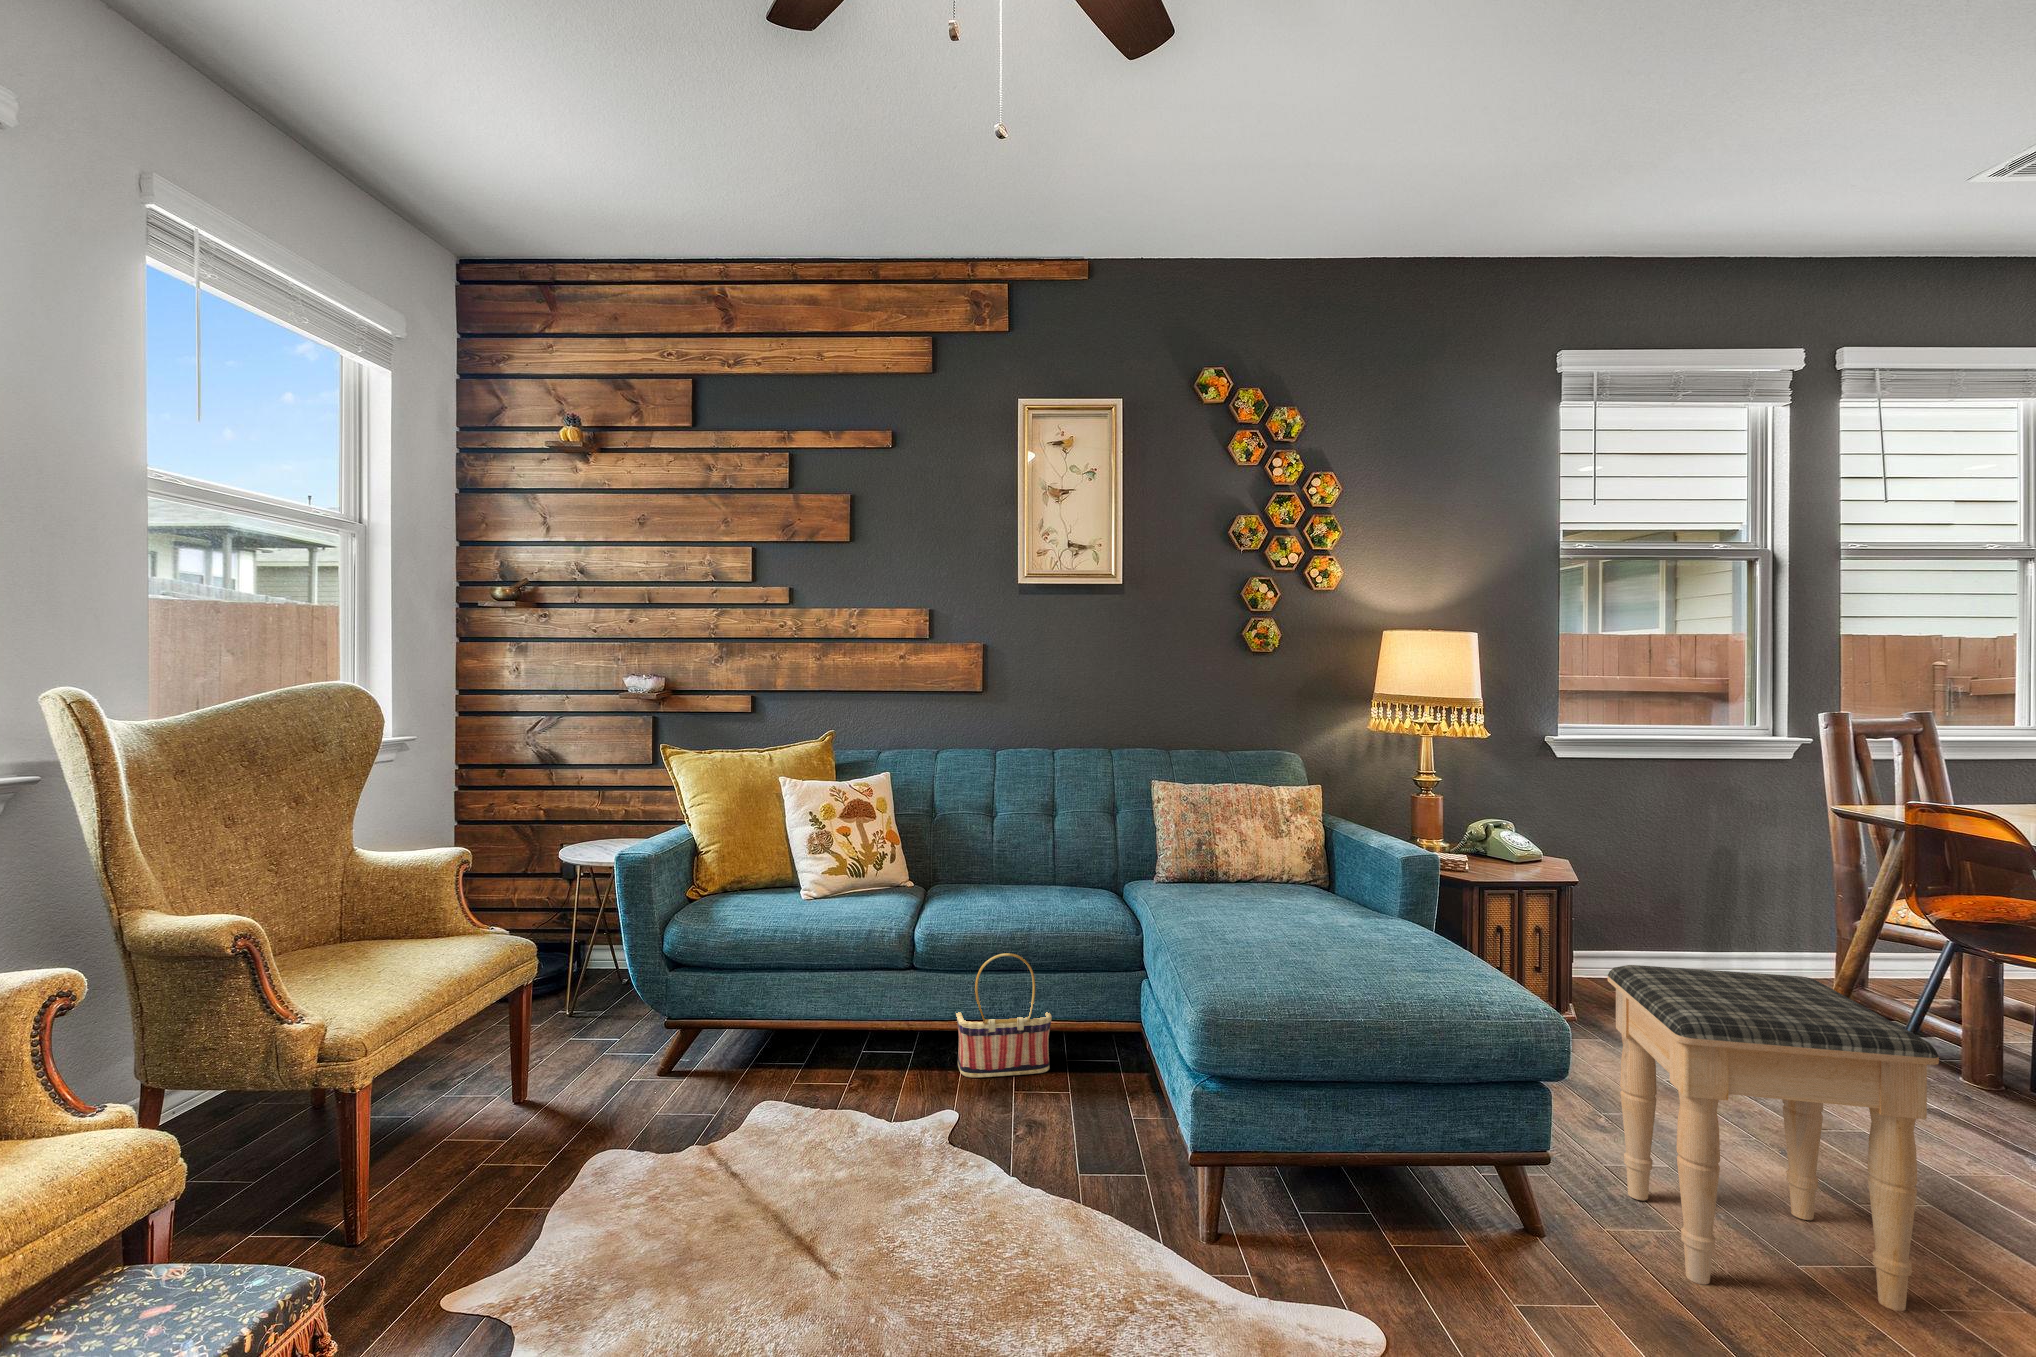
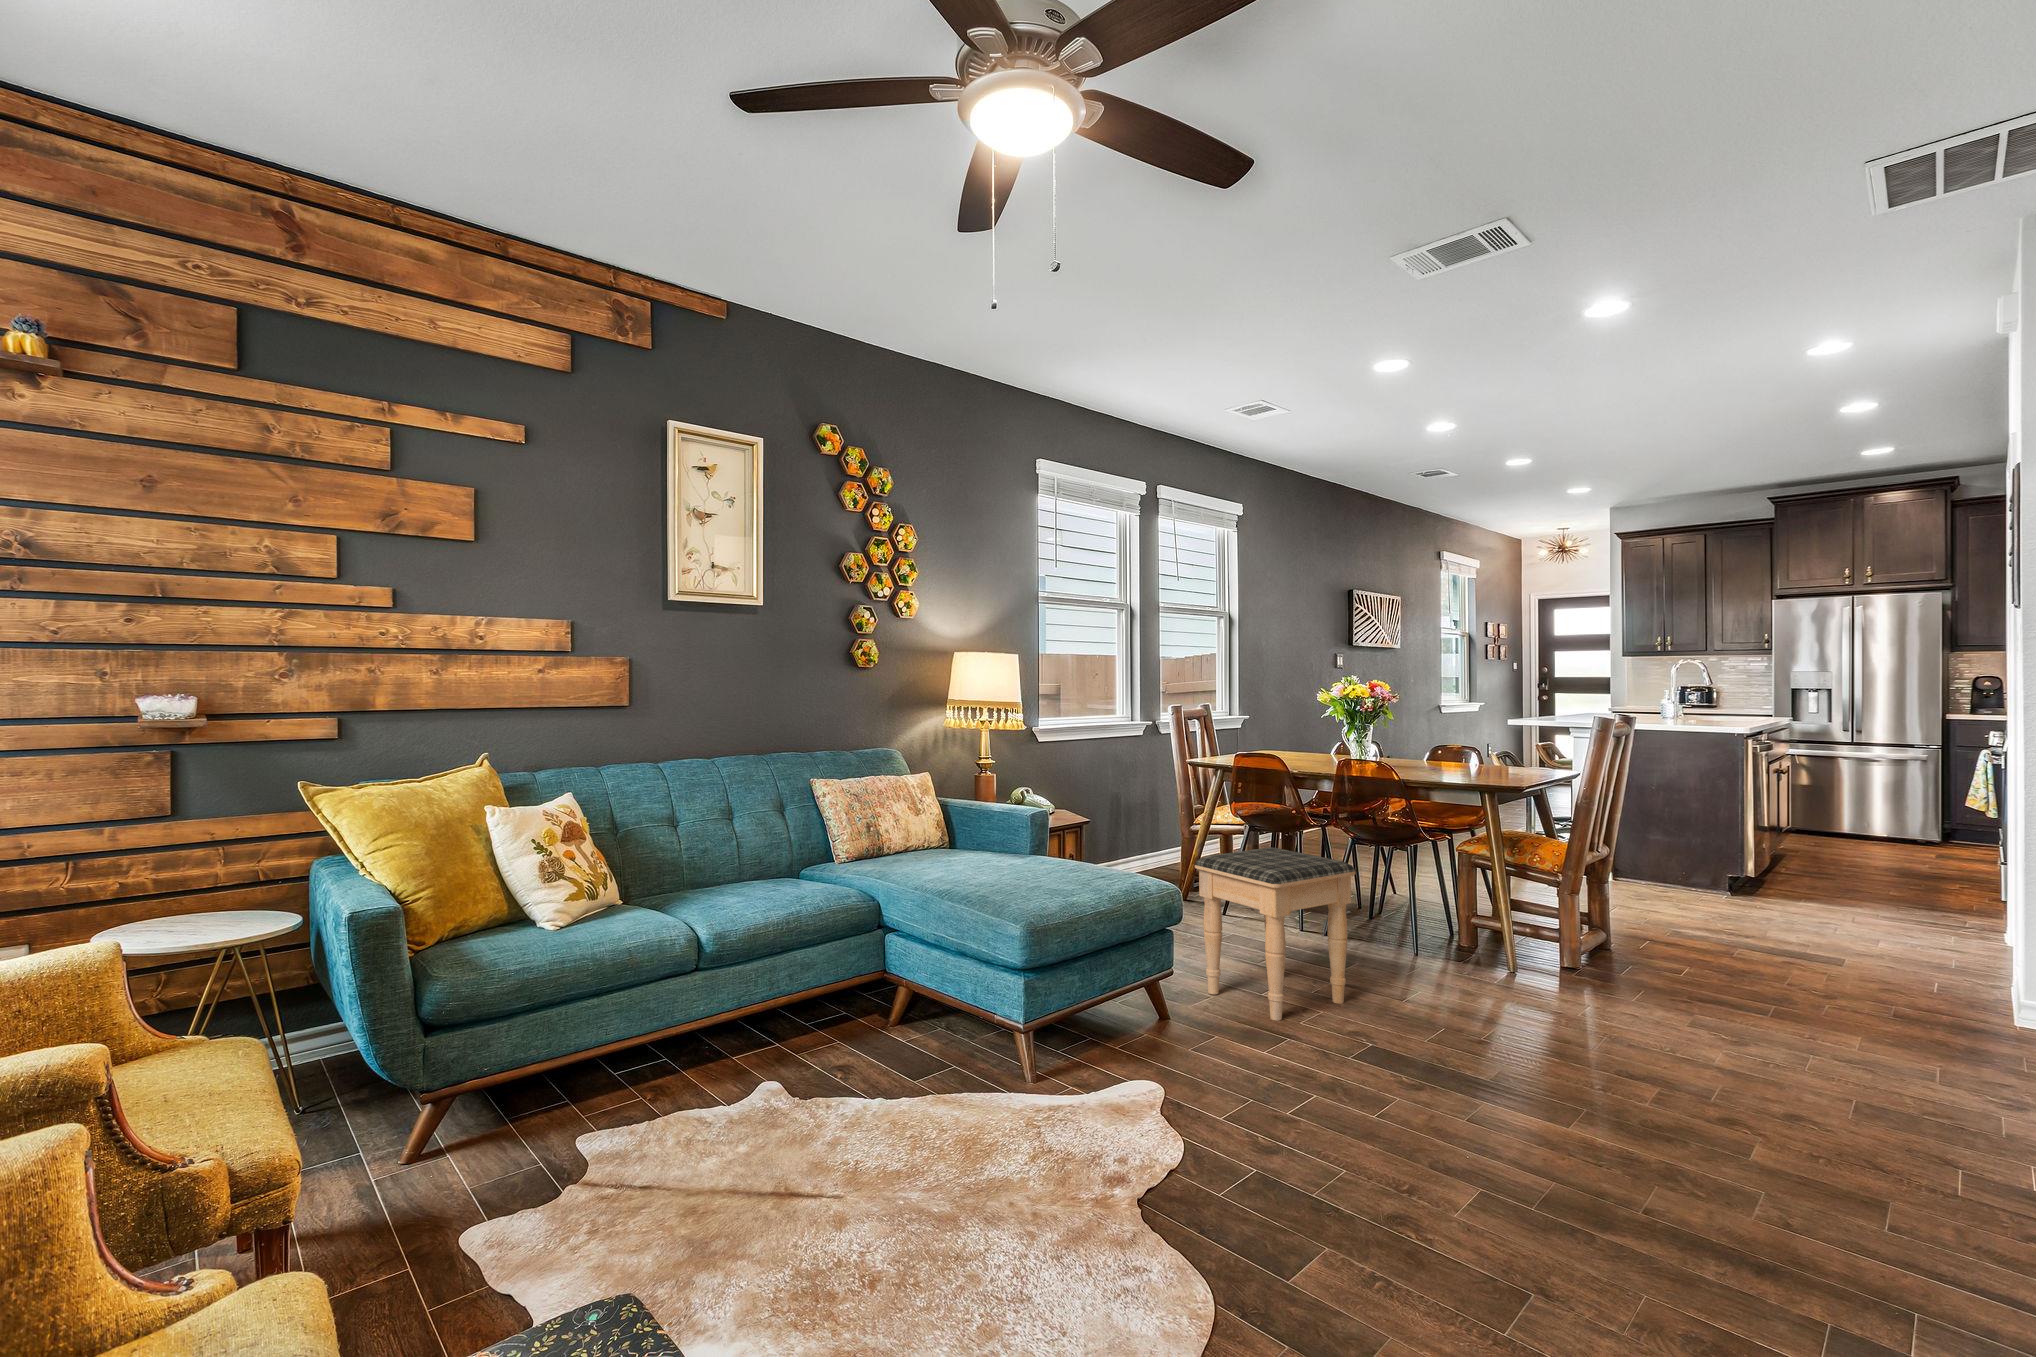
basket: present [956,953,1052,1077] -> none [722,935,811,1067]

